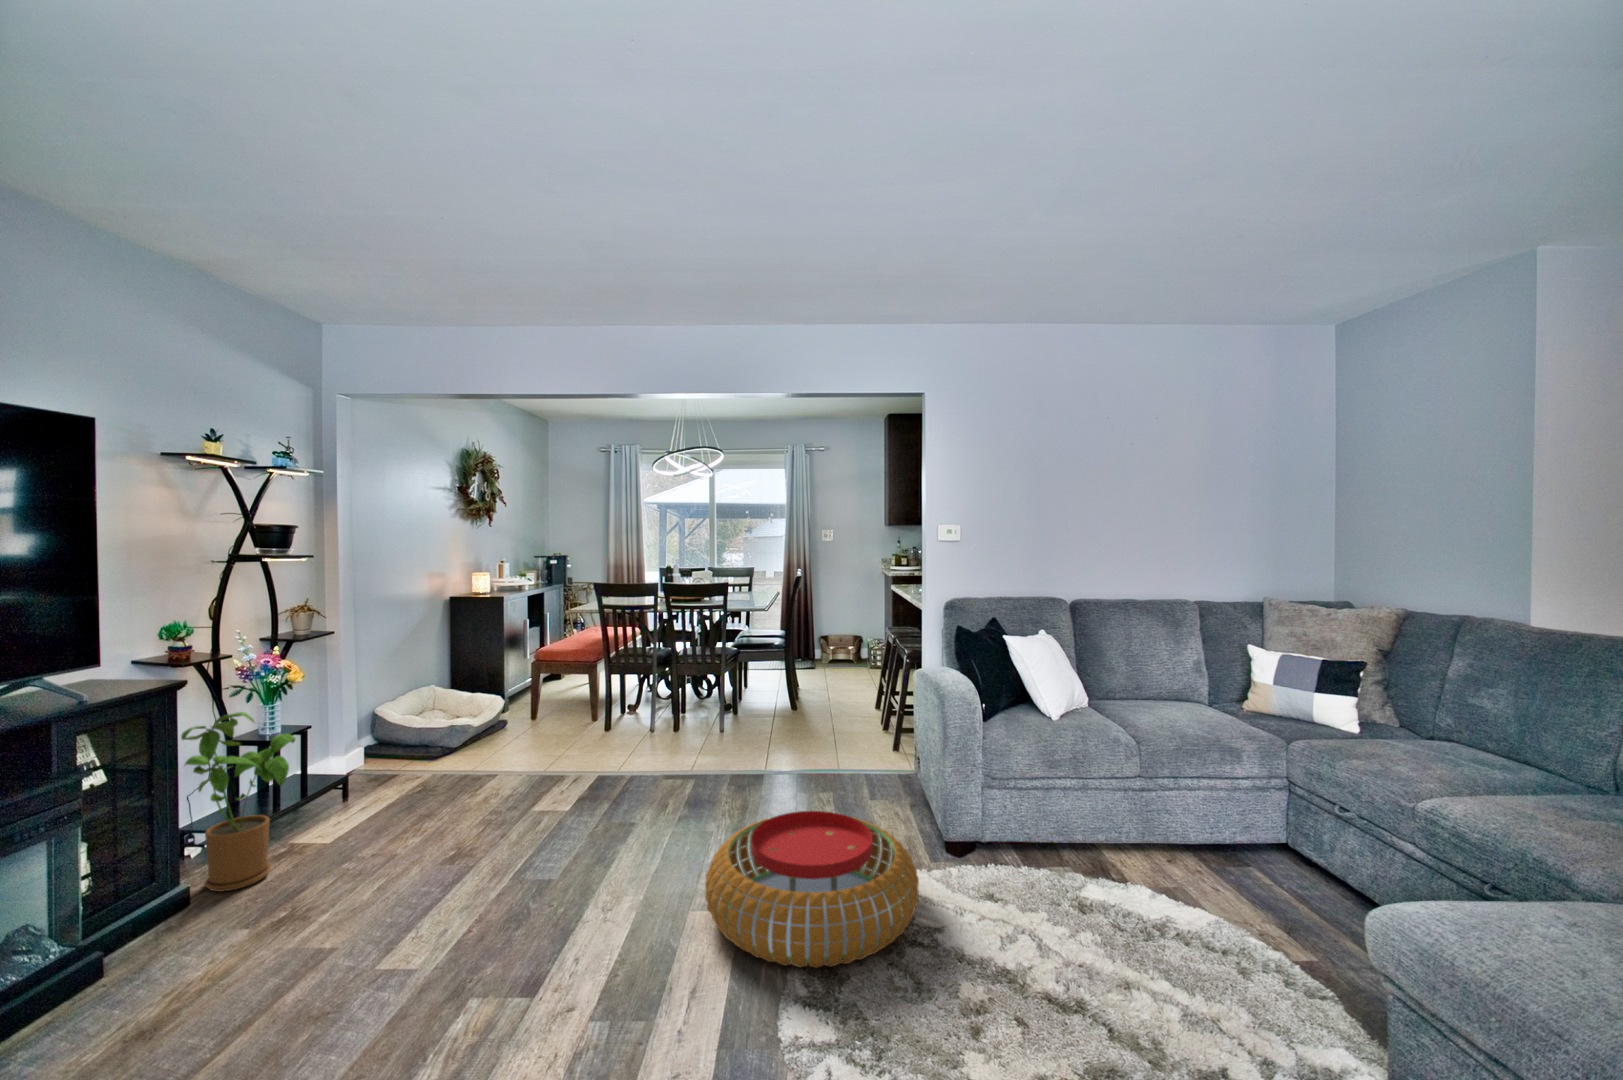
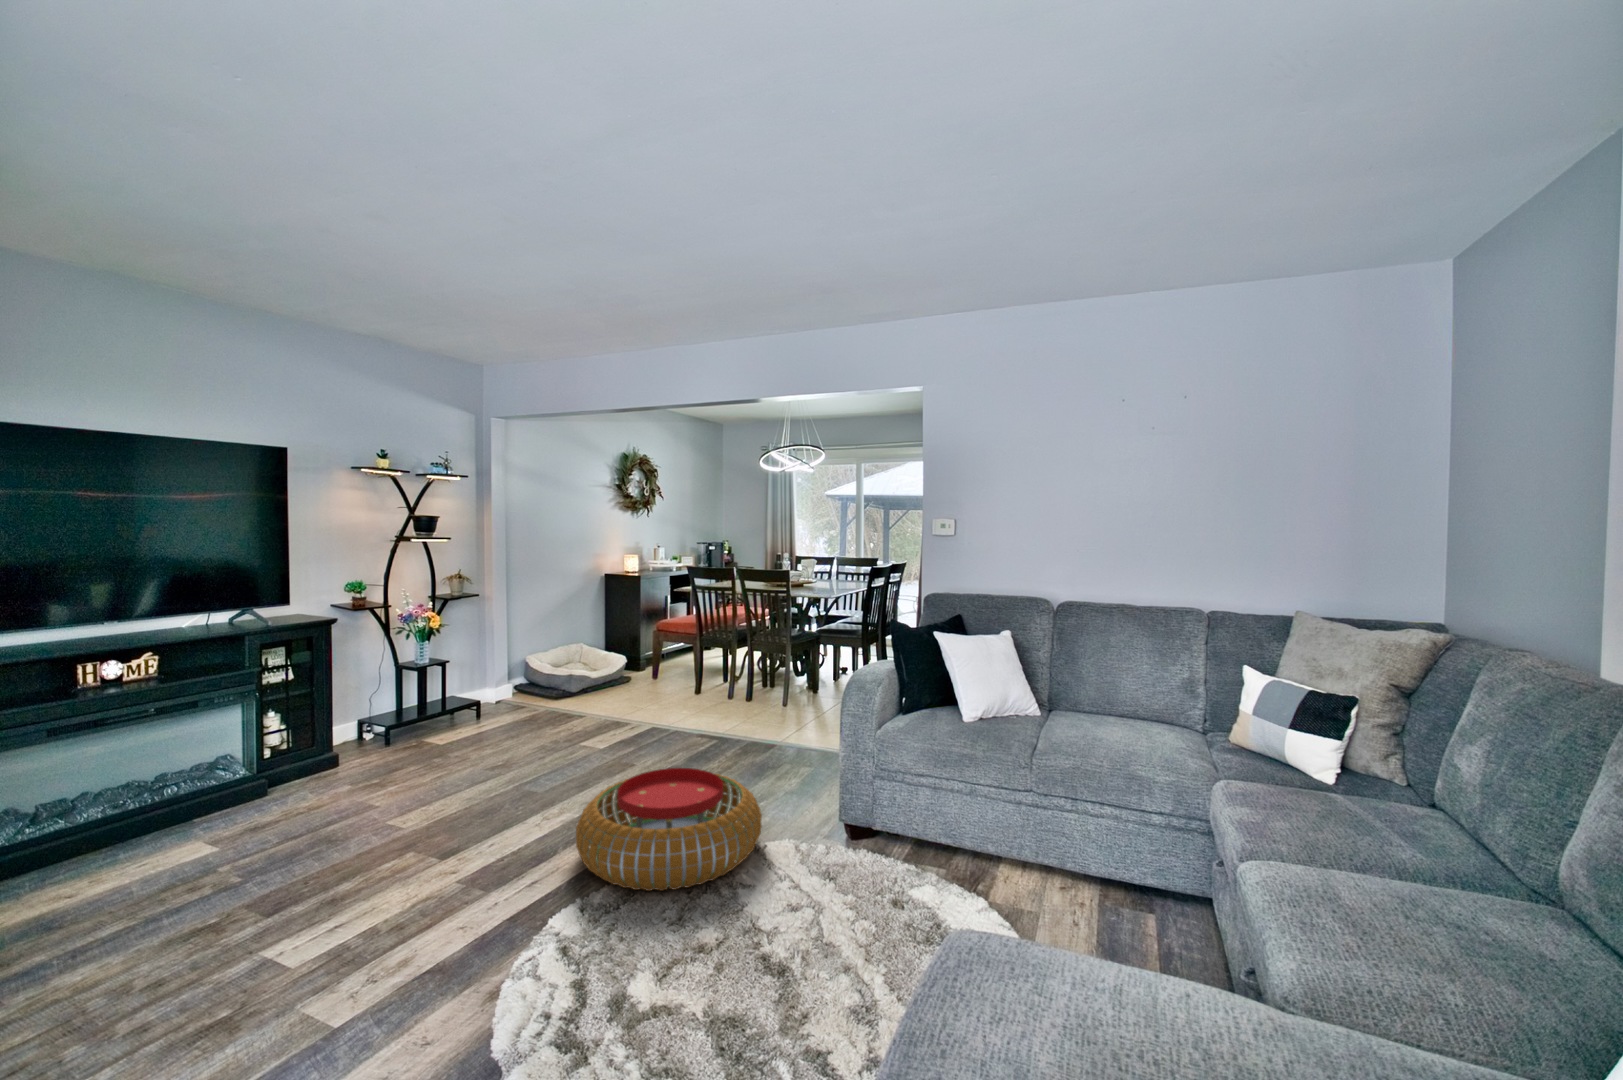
house plant: present [181,712,295,891] -> none [339,645,417,762]

